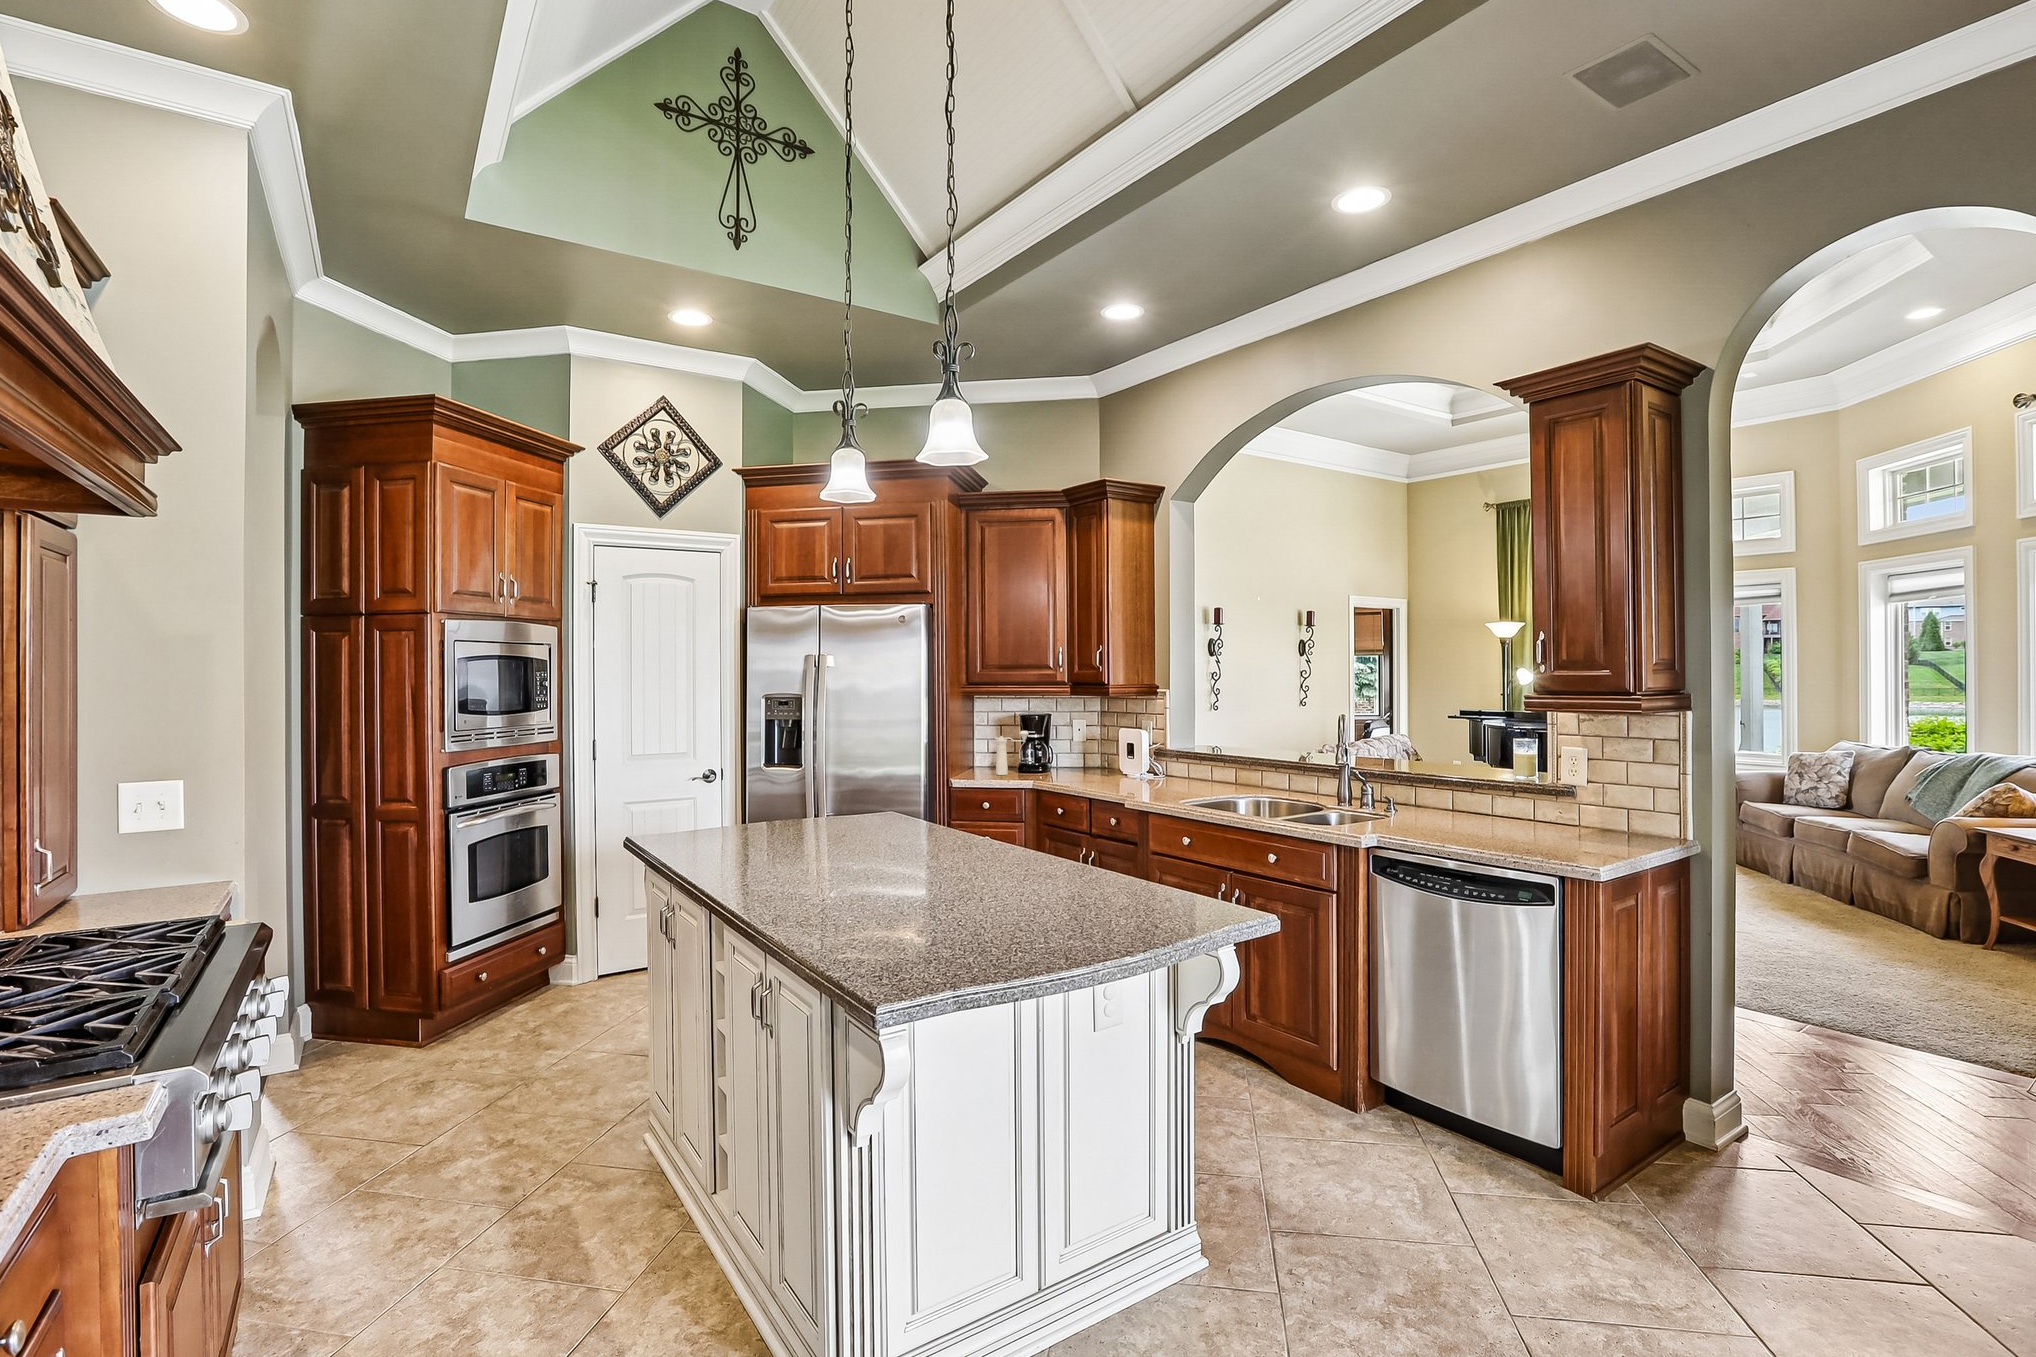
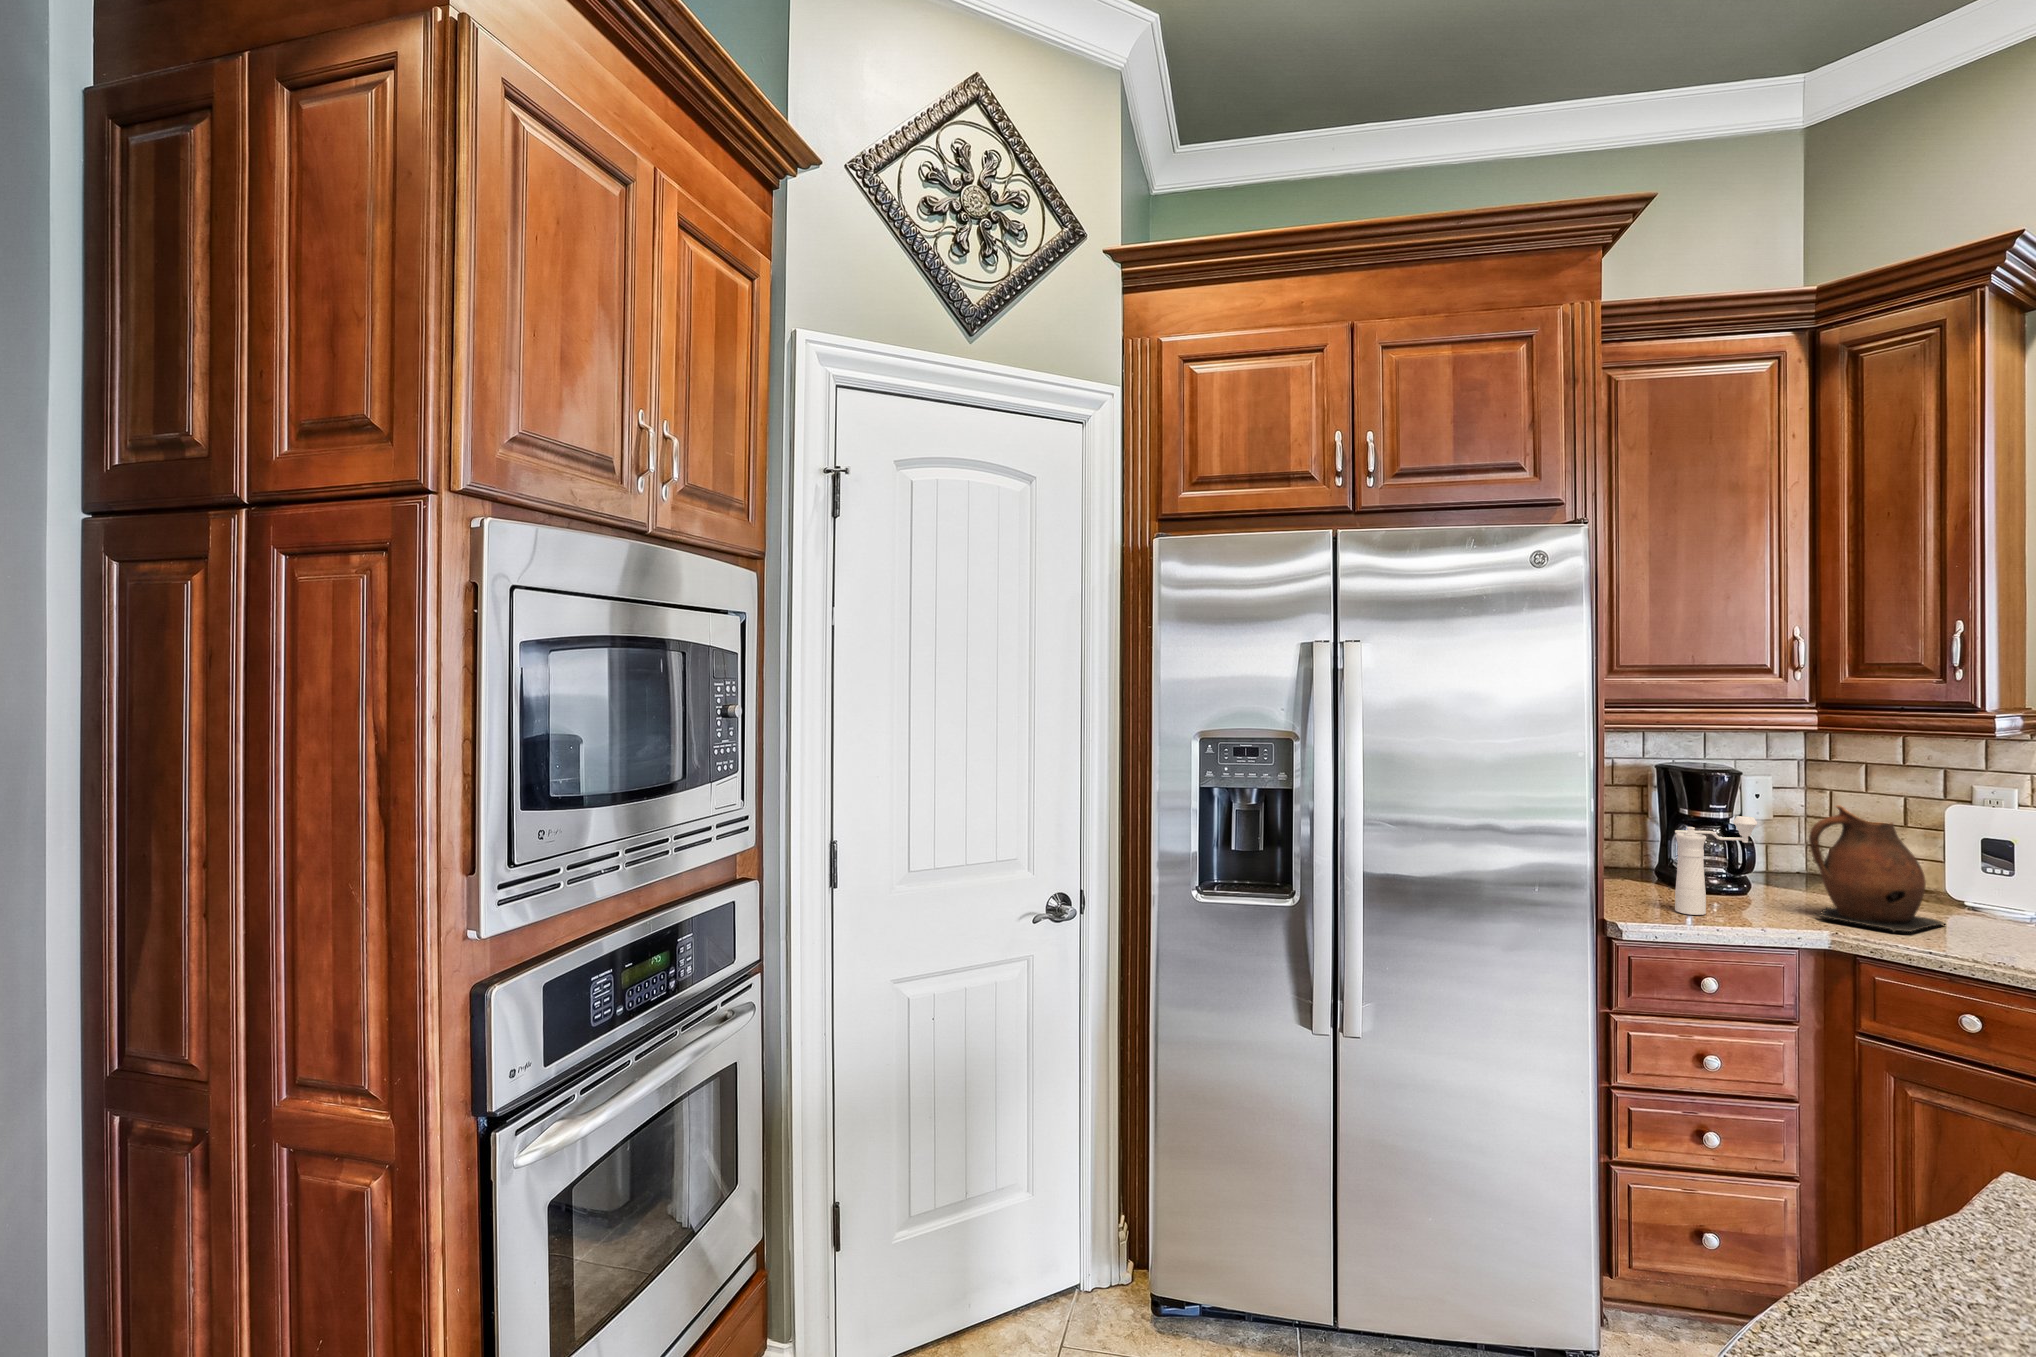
ceramic pitcher: none [1049,724,1097,776] -> present [1809,805,1945,932]

